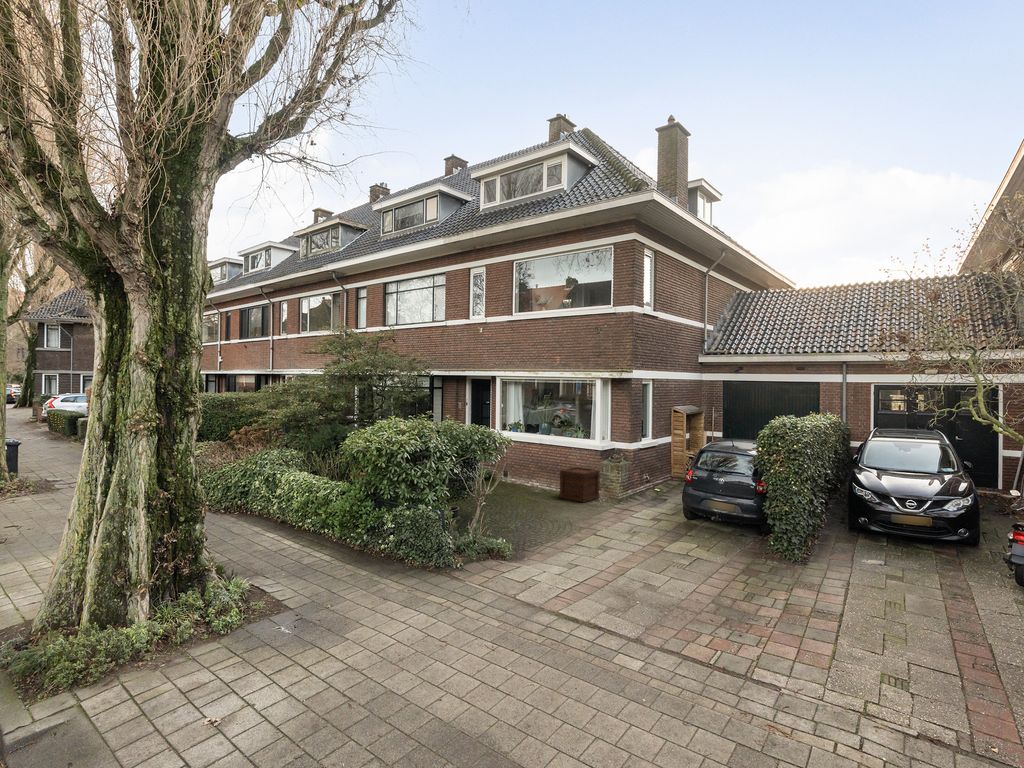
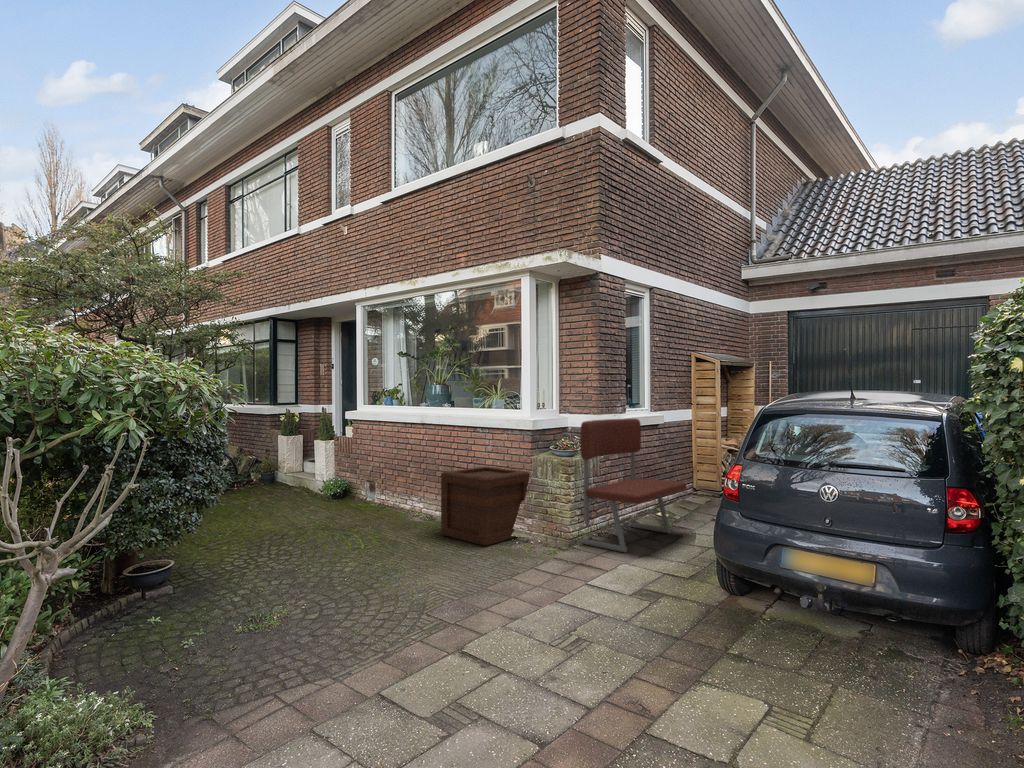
bench: none [625,445,670,505] -> present [580,419,687,552]

